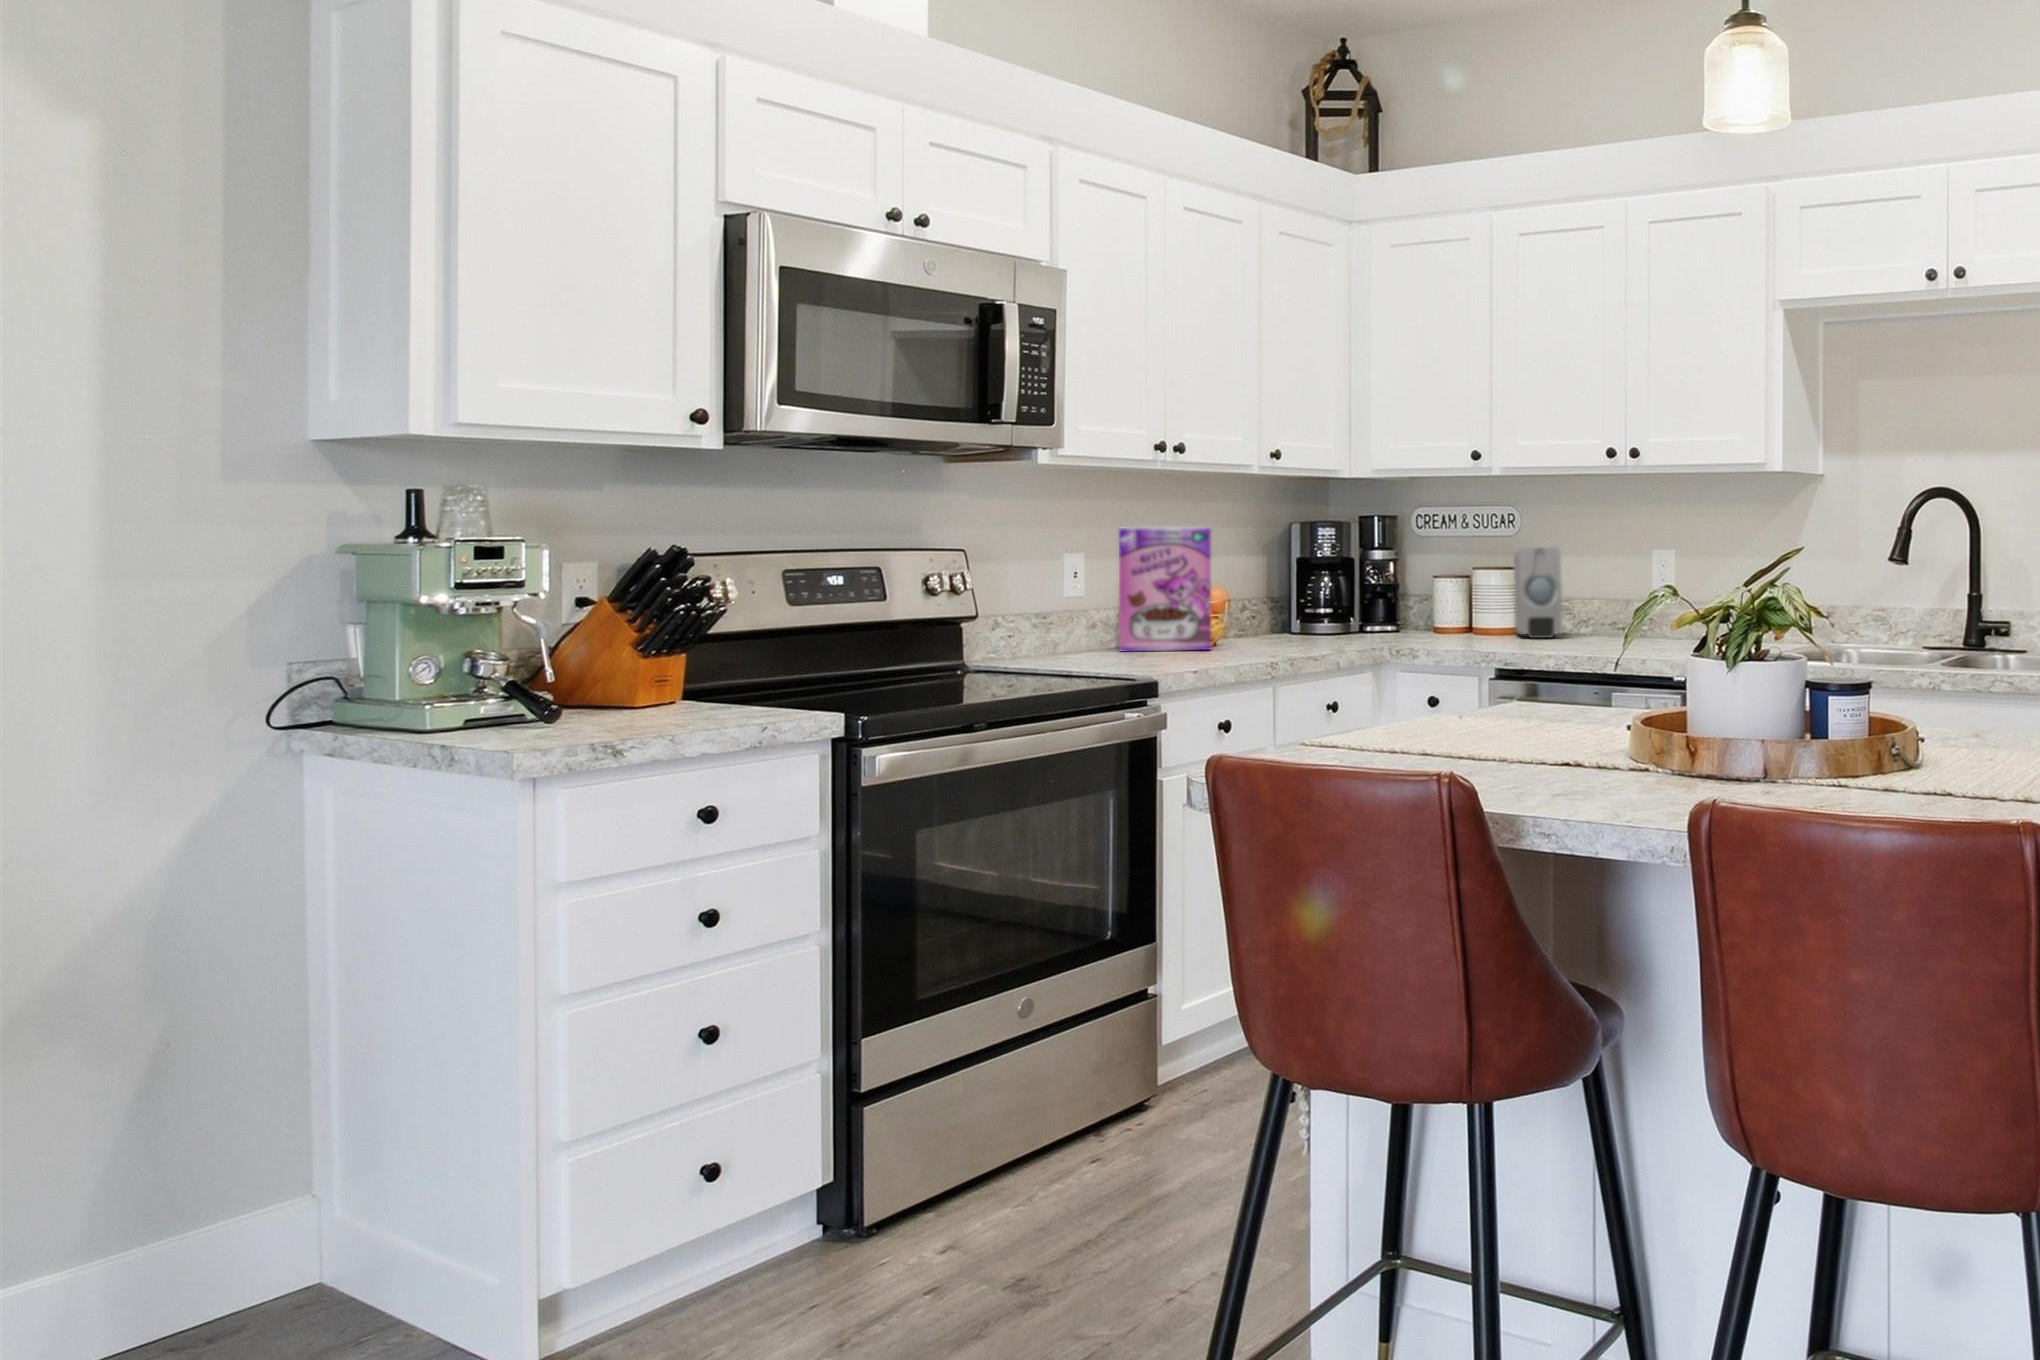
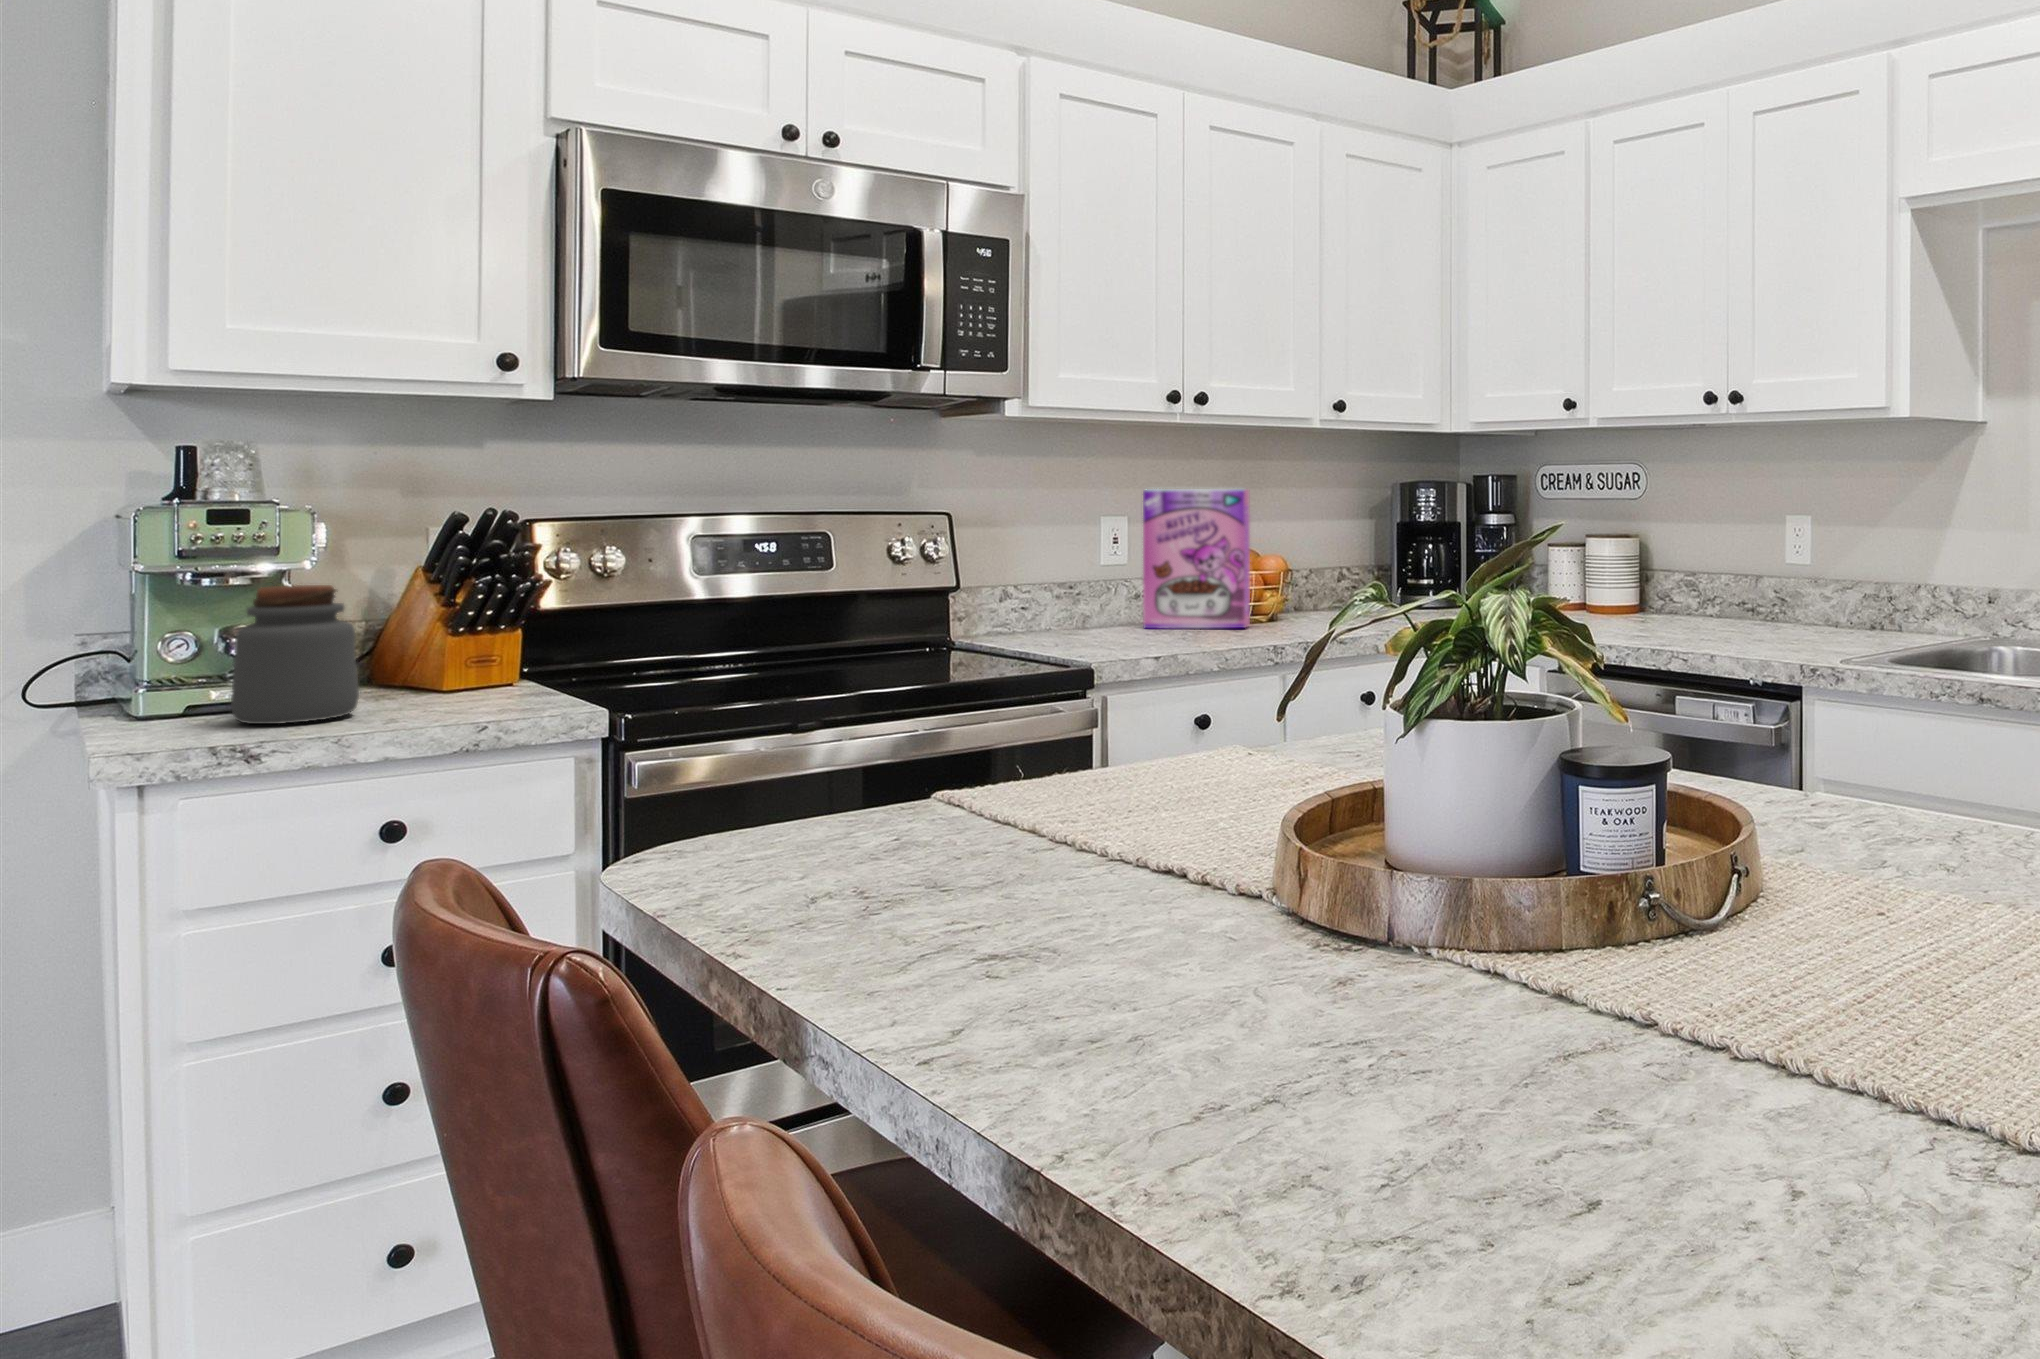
soap dispenser: present [1514,547,1562,638] -> none [1628,512,1679,619]
jar: none [524,609,623,727] -> present [231,585,359,724]

